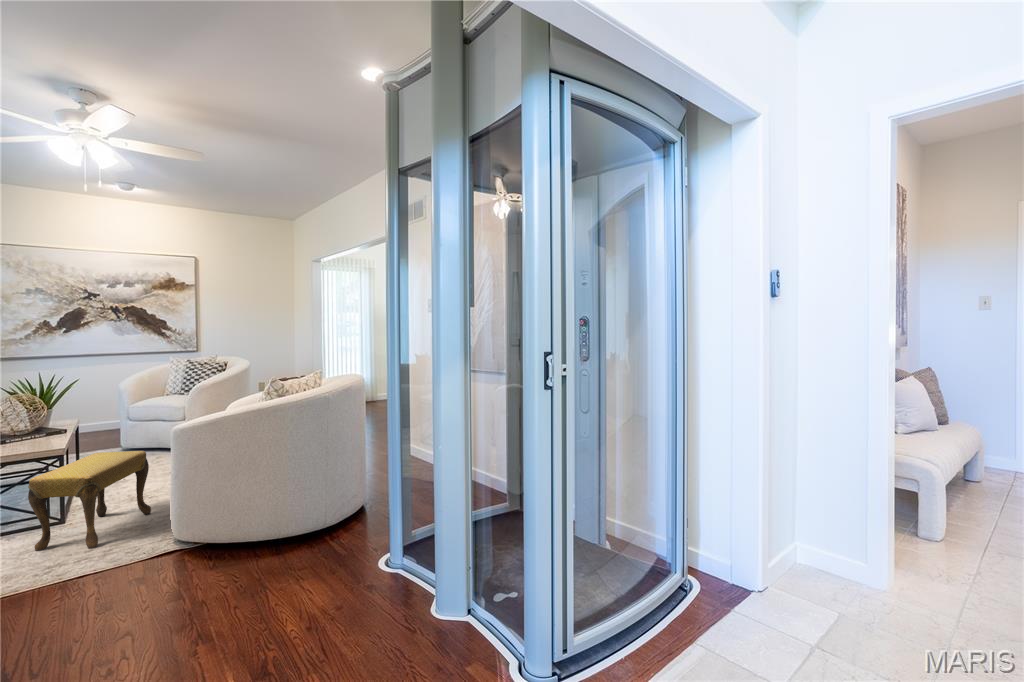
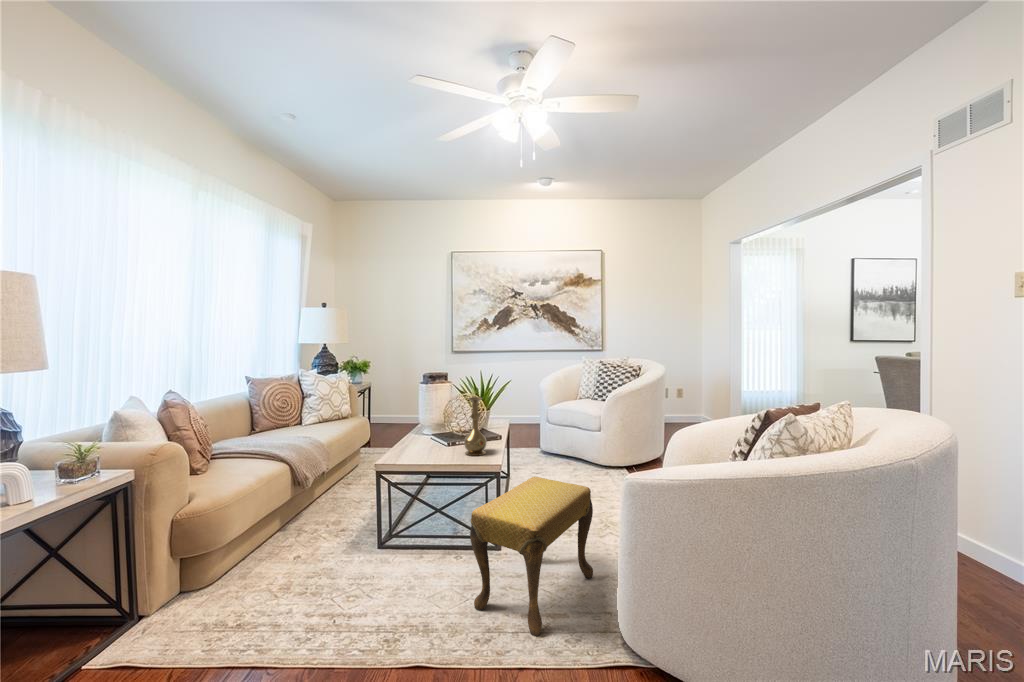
vase: none [18,399,46,448] -> present [464,397,487,456]

